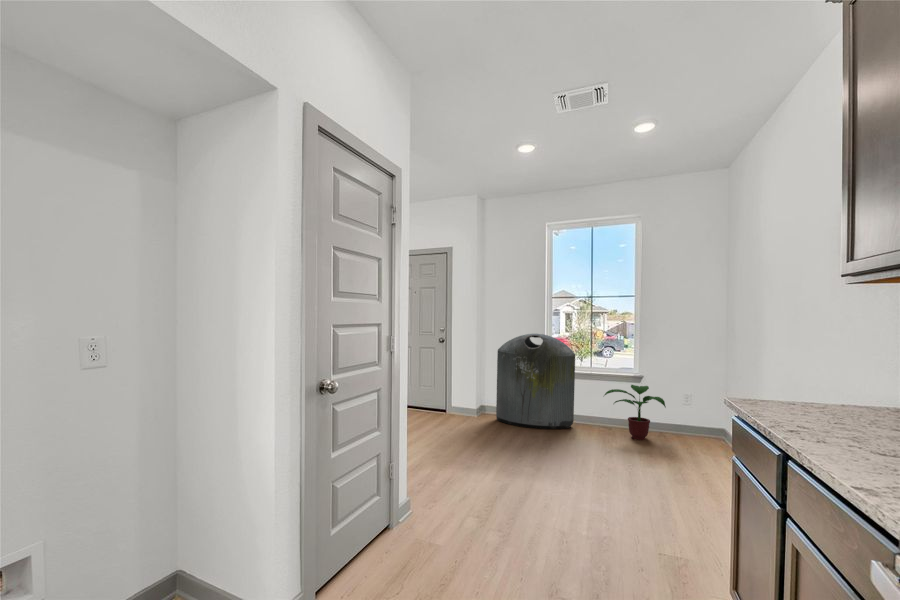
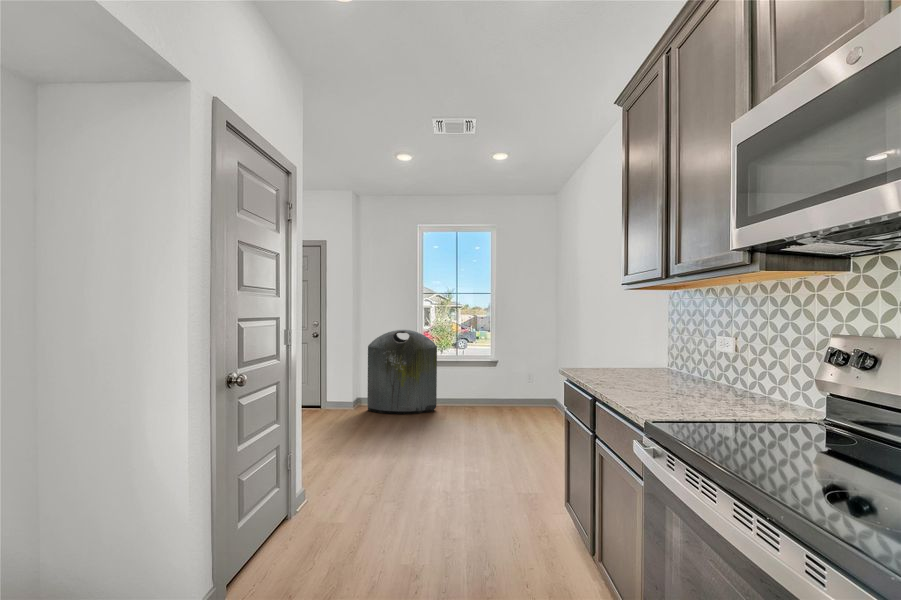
potted plant: present [605,385,666,440] -> none [462,369,511,415]

